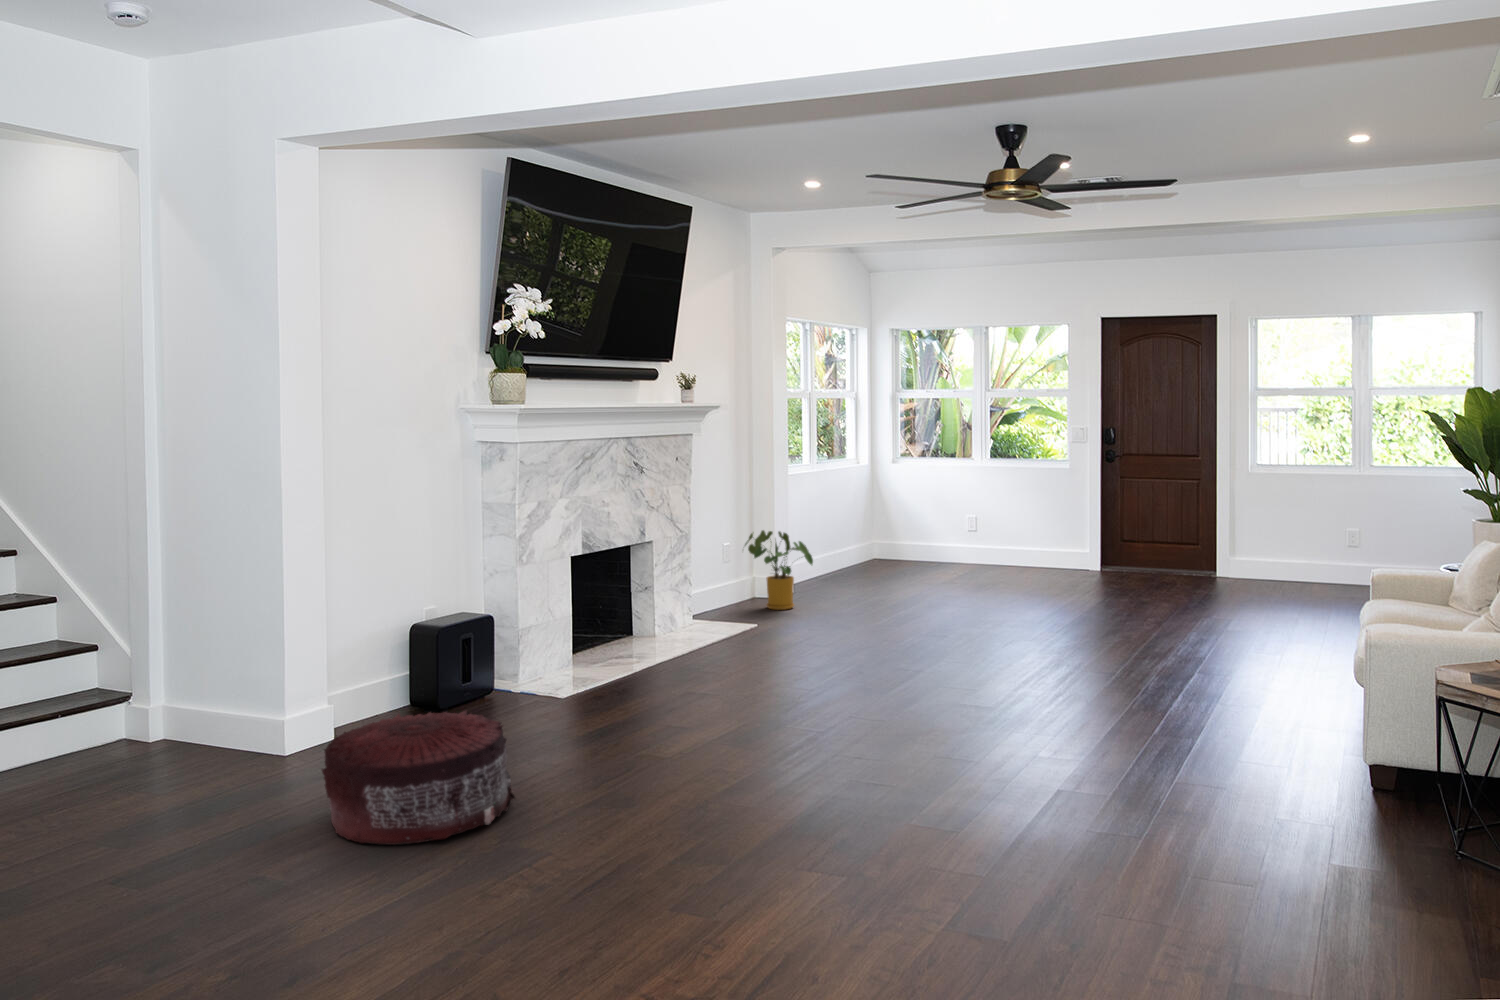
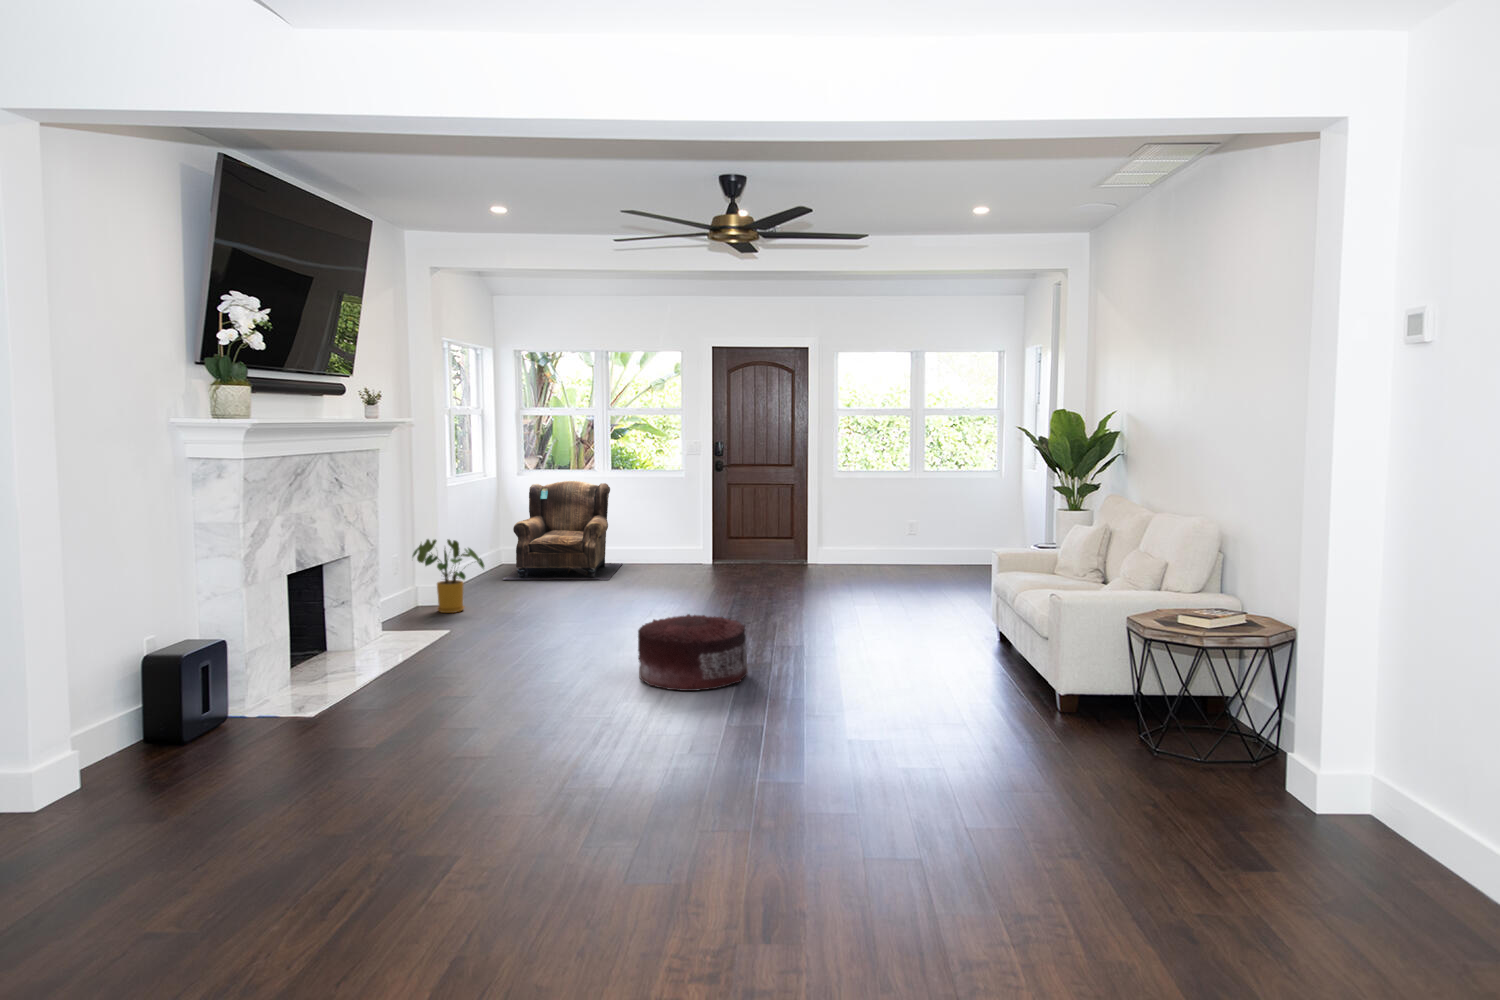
armchair: none [862,473,1011,588] -> present [503,481,622,580]
pouf: present [322,711,515,845] -> present [638,614,748,691]

